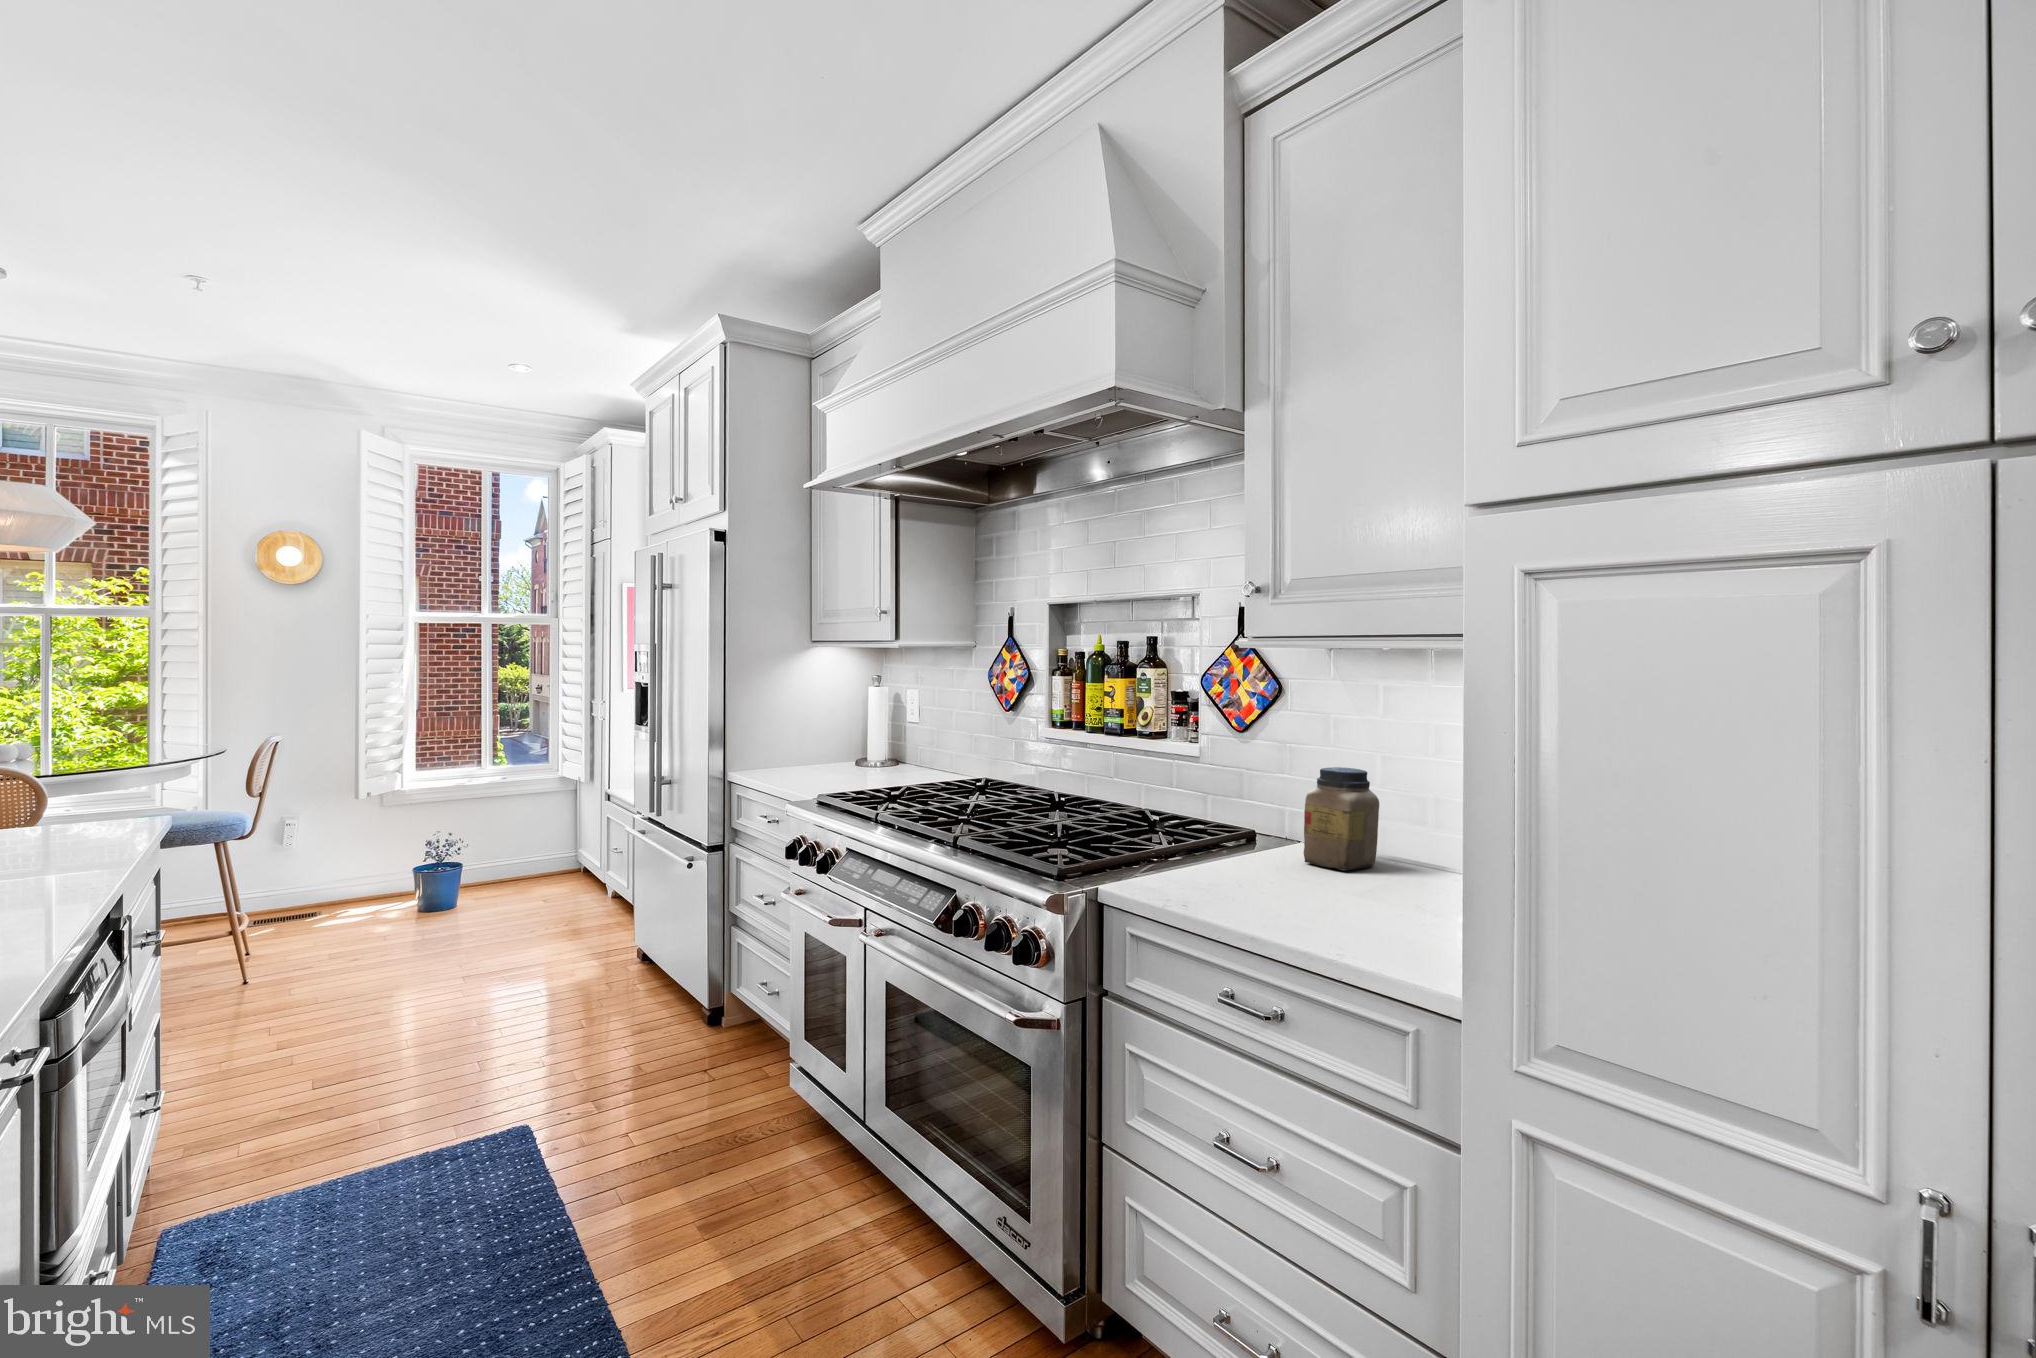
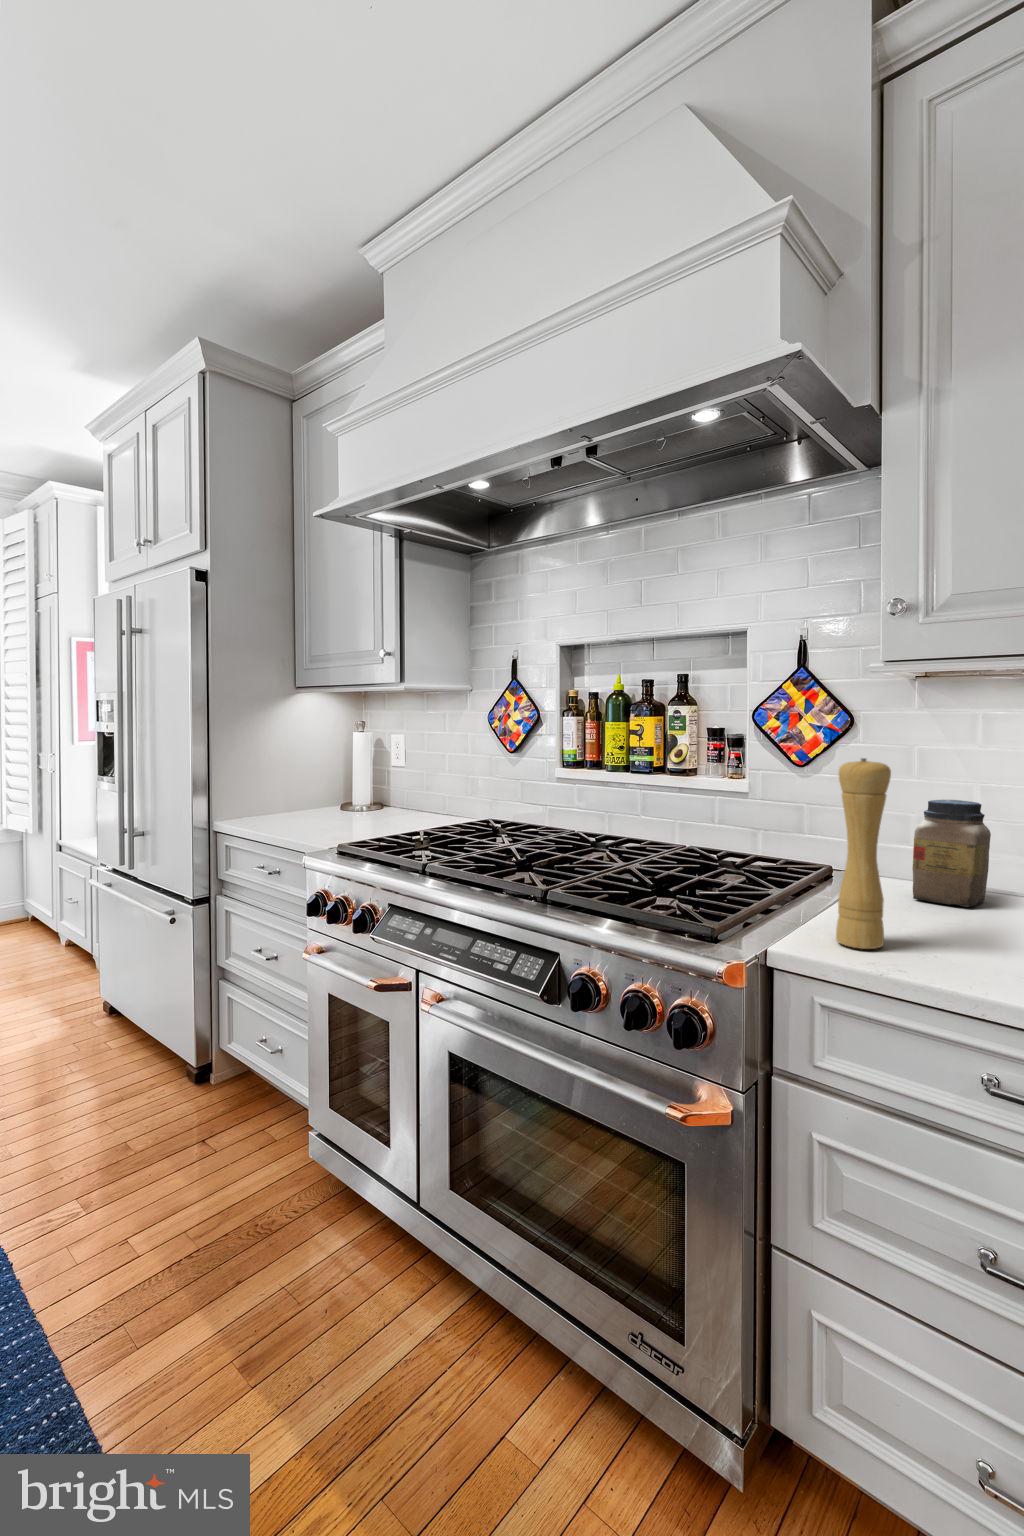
pepper mill: none [1171,729,1214,898] -> present [836,758,891,949]

